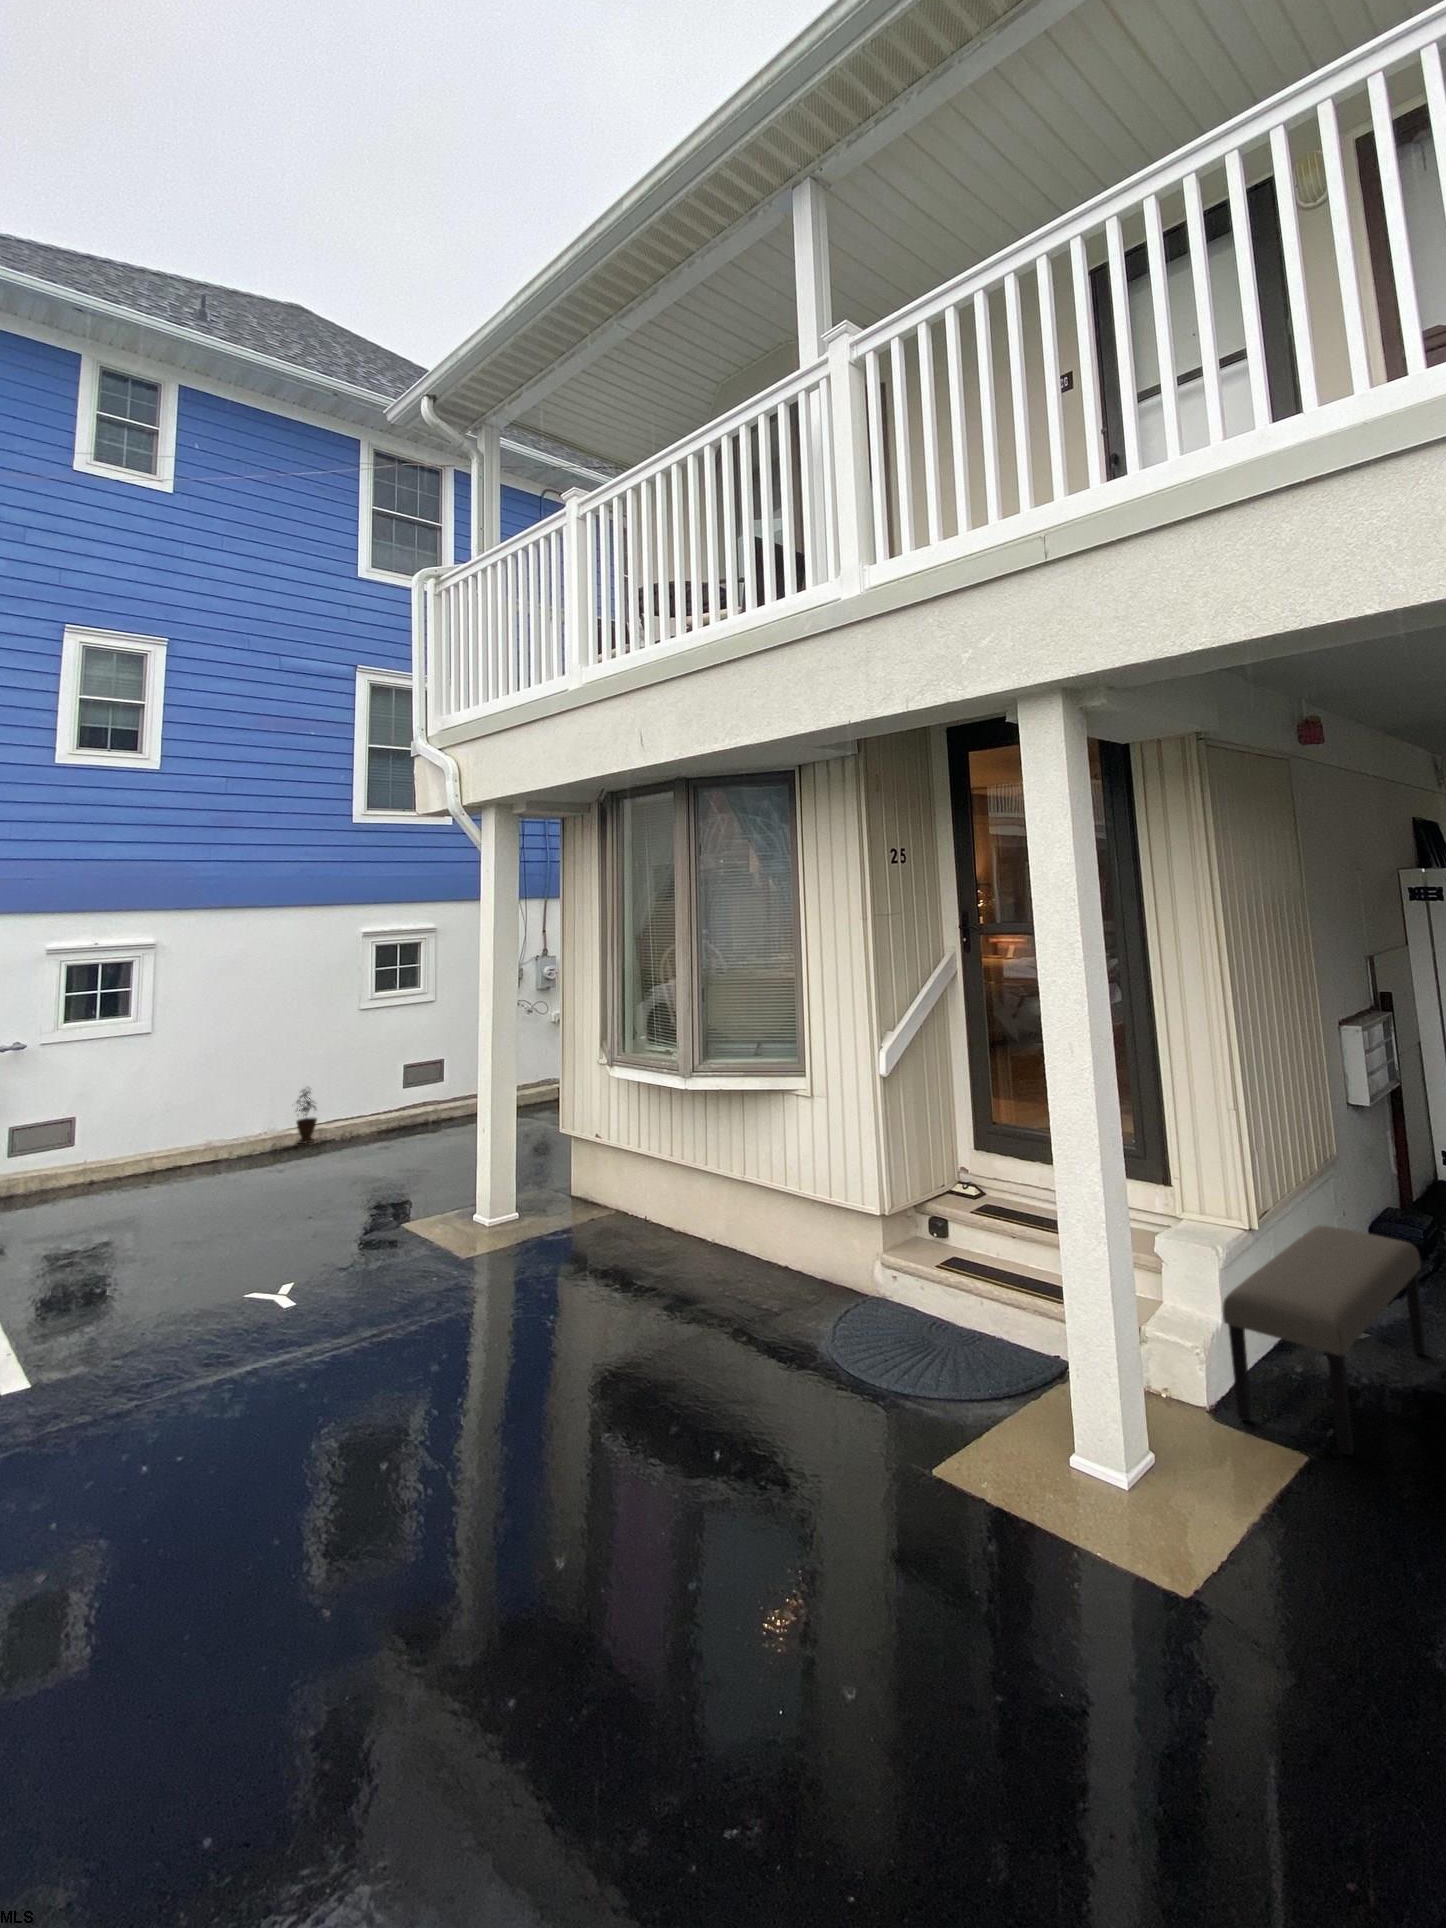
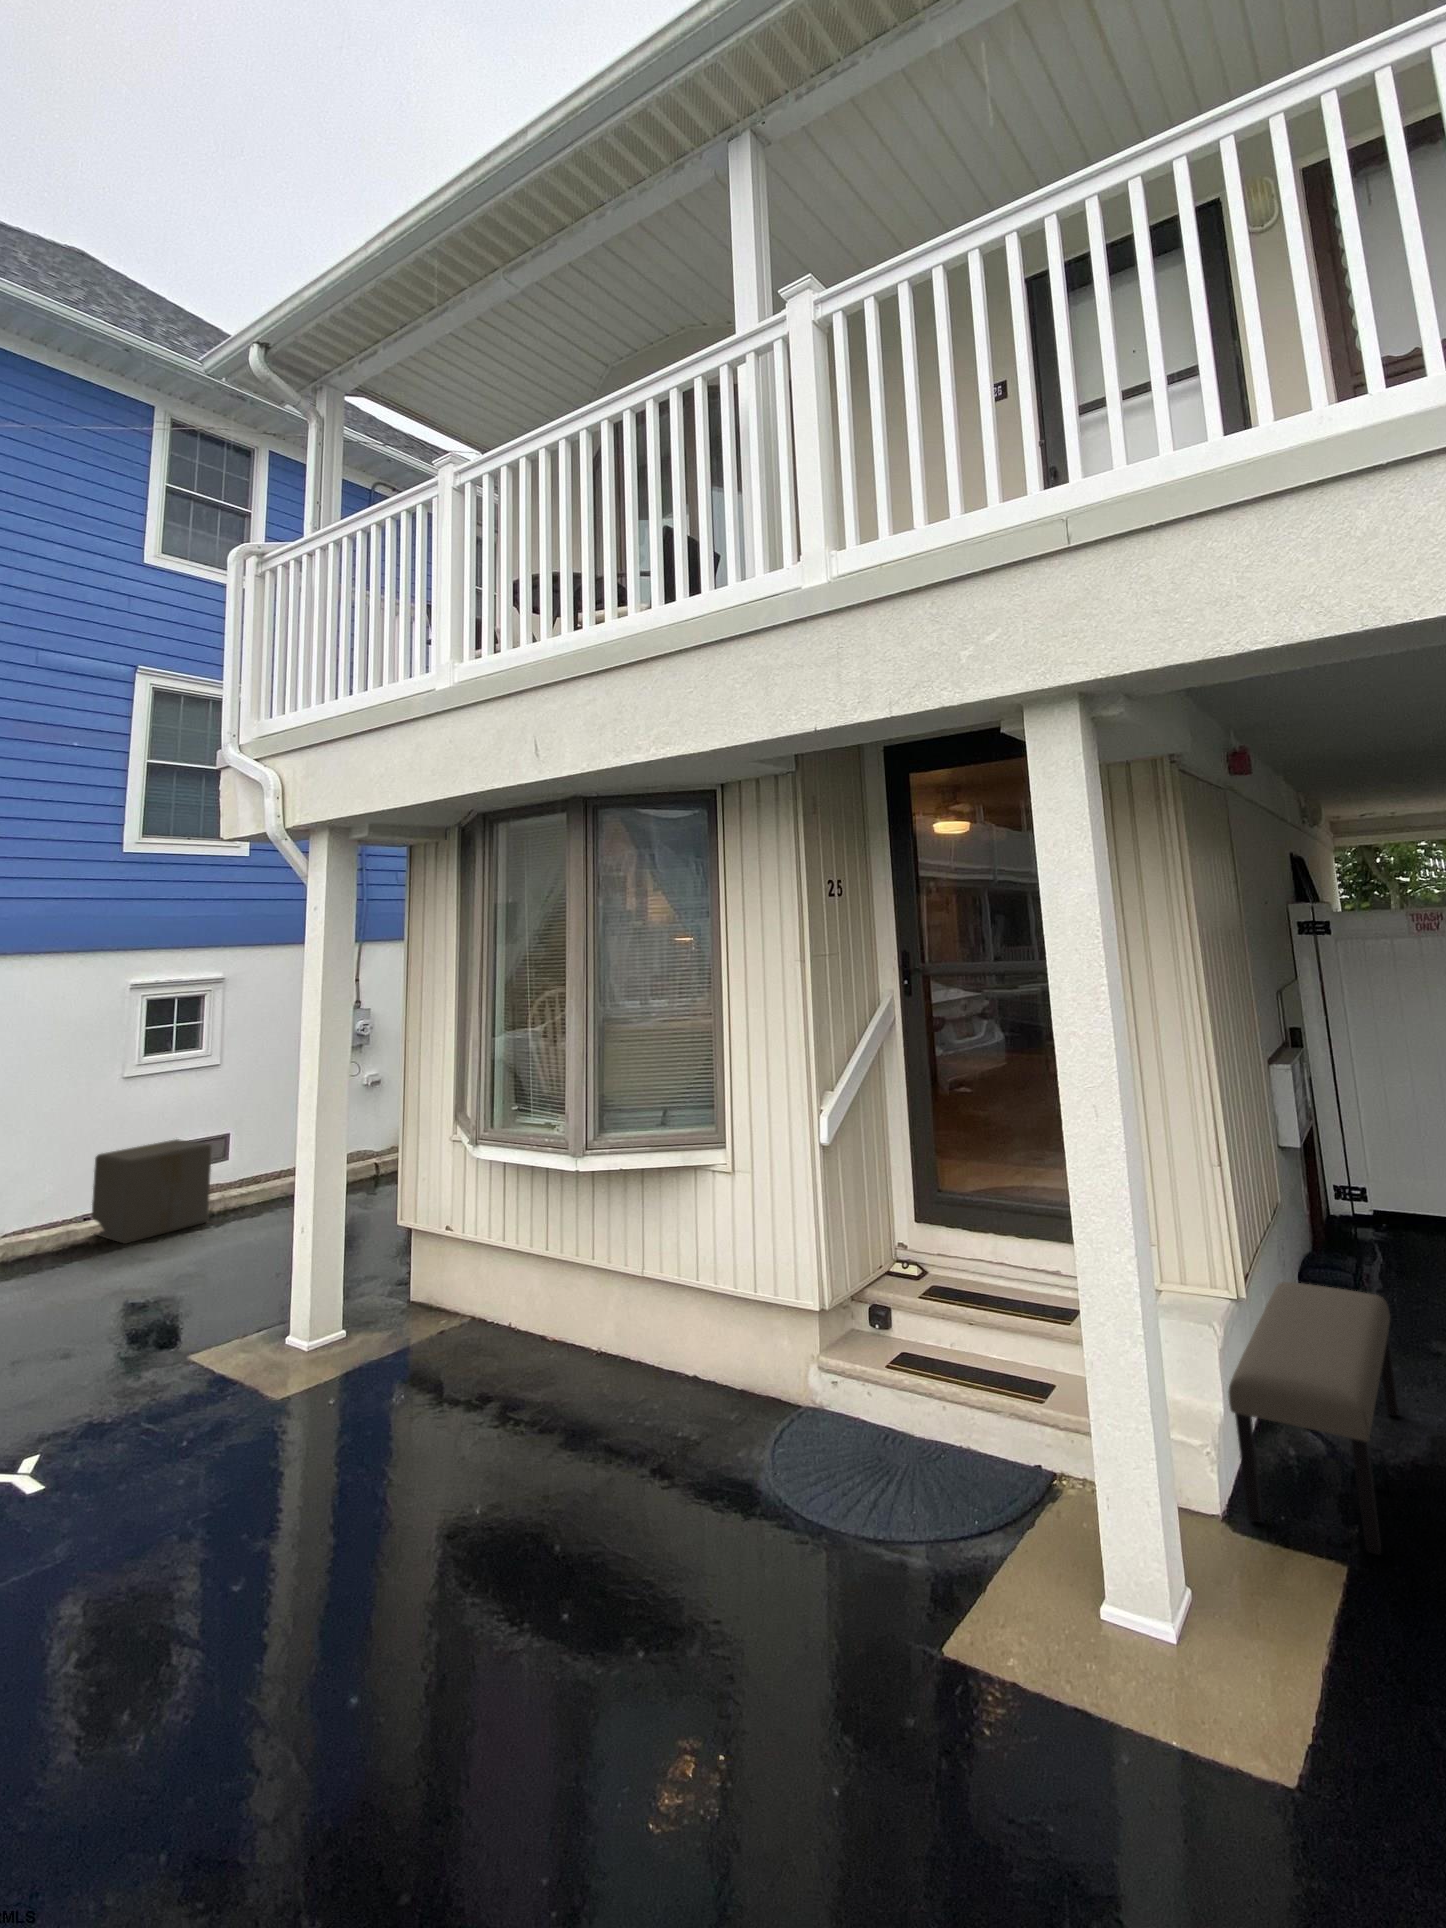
cardboard box: none [339,1060,427,1141] -> present [92,1139,212,1244]
potted plant: present [296,1089,317,1144] -> none [27,1179,63,1254]

